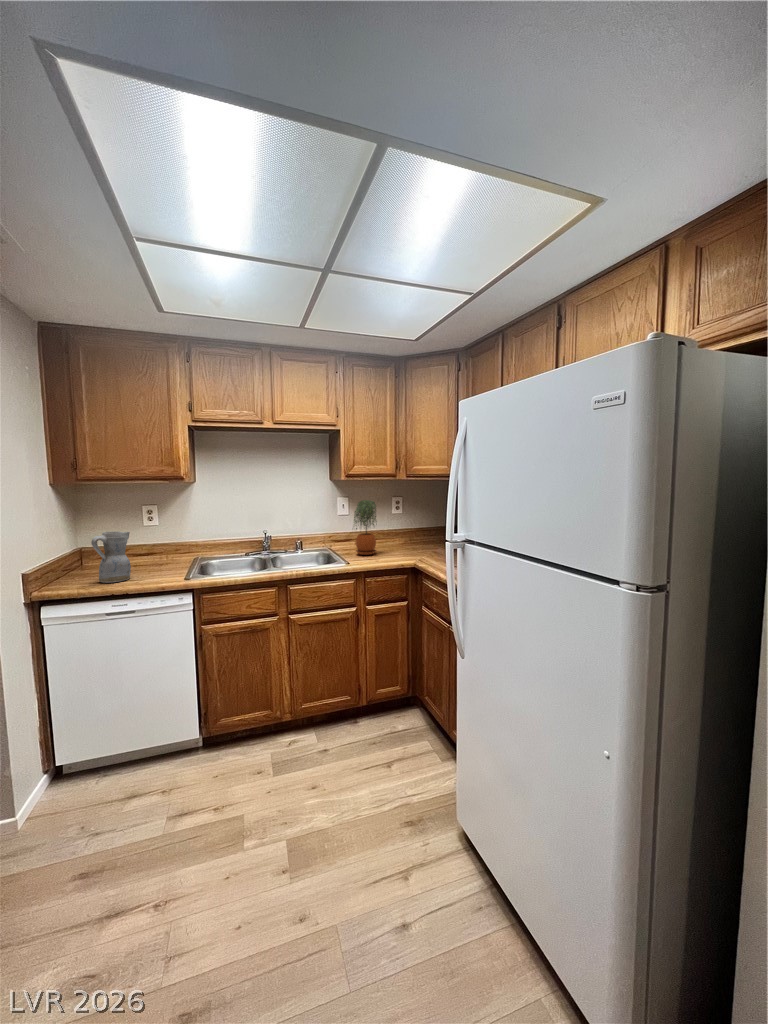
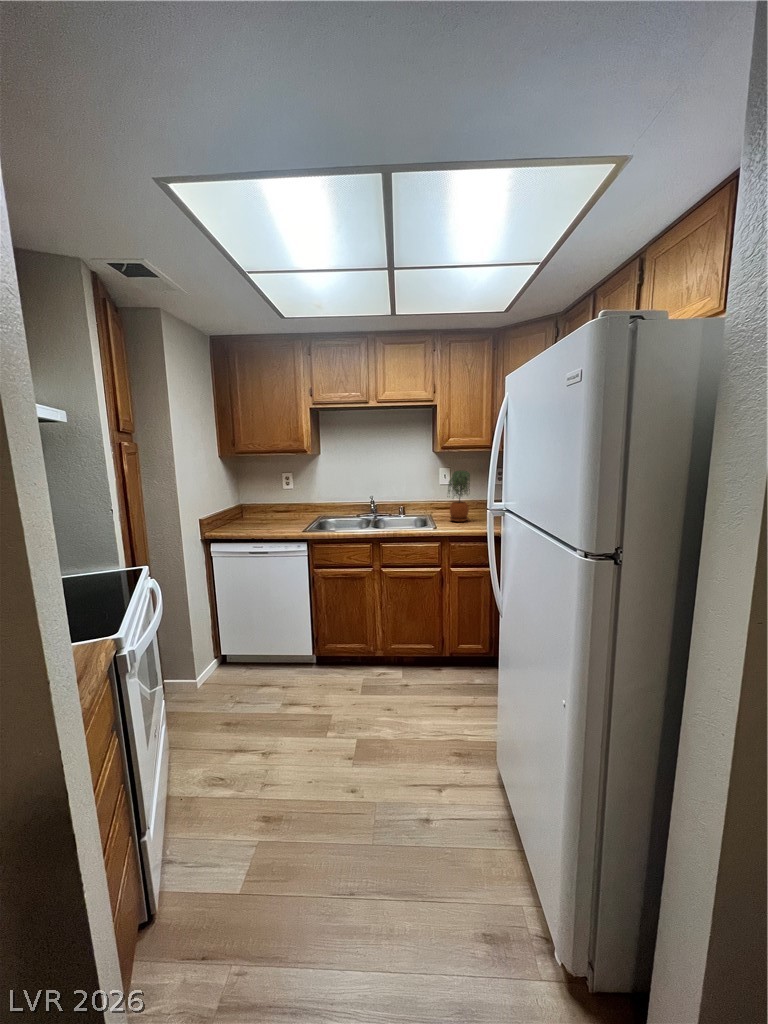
ceramic pitcher: present [91,531,131,583] -> none [242,493,269,531]

